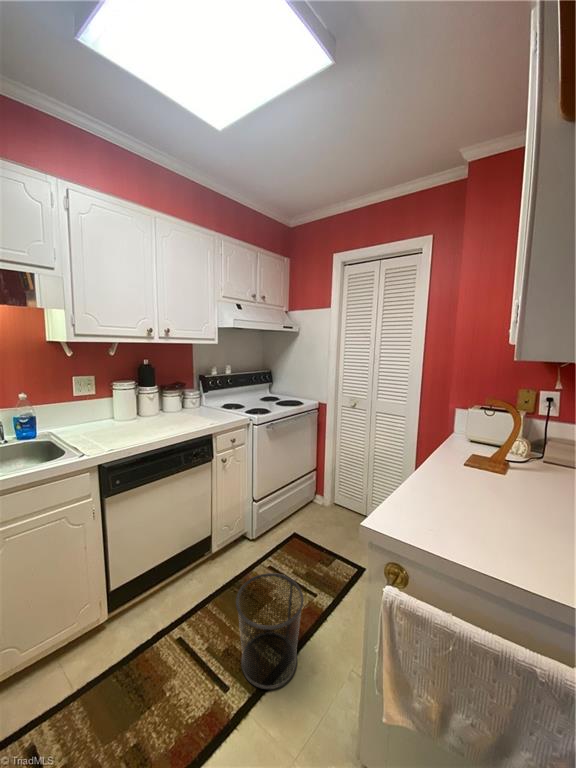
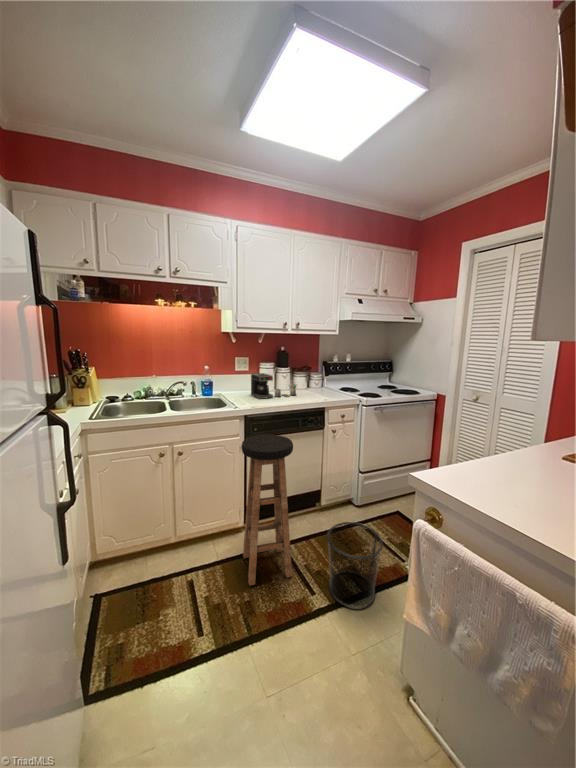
coffee maker: none [102,397,171,435] -> present [251,373,297,399]
bar stool: none [100,486,191,723] -> present [241,435,293,586]

